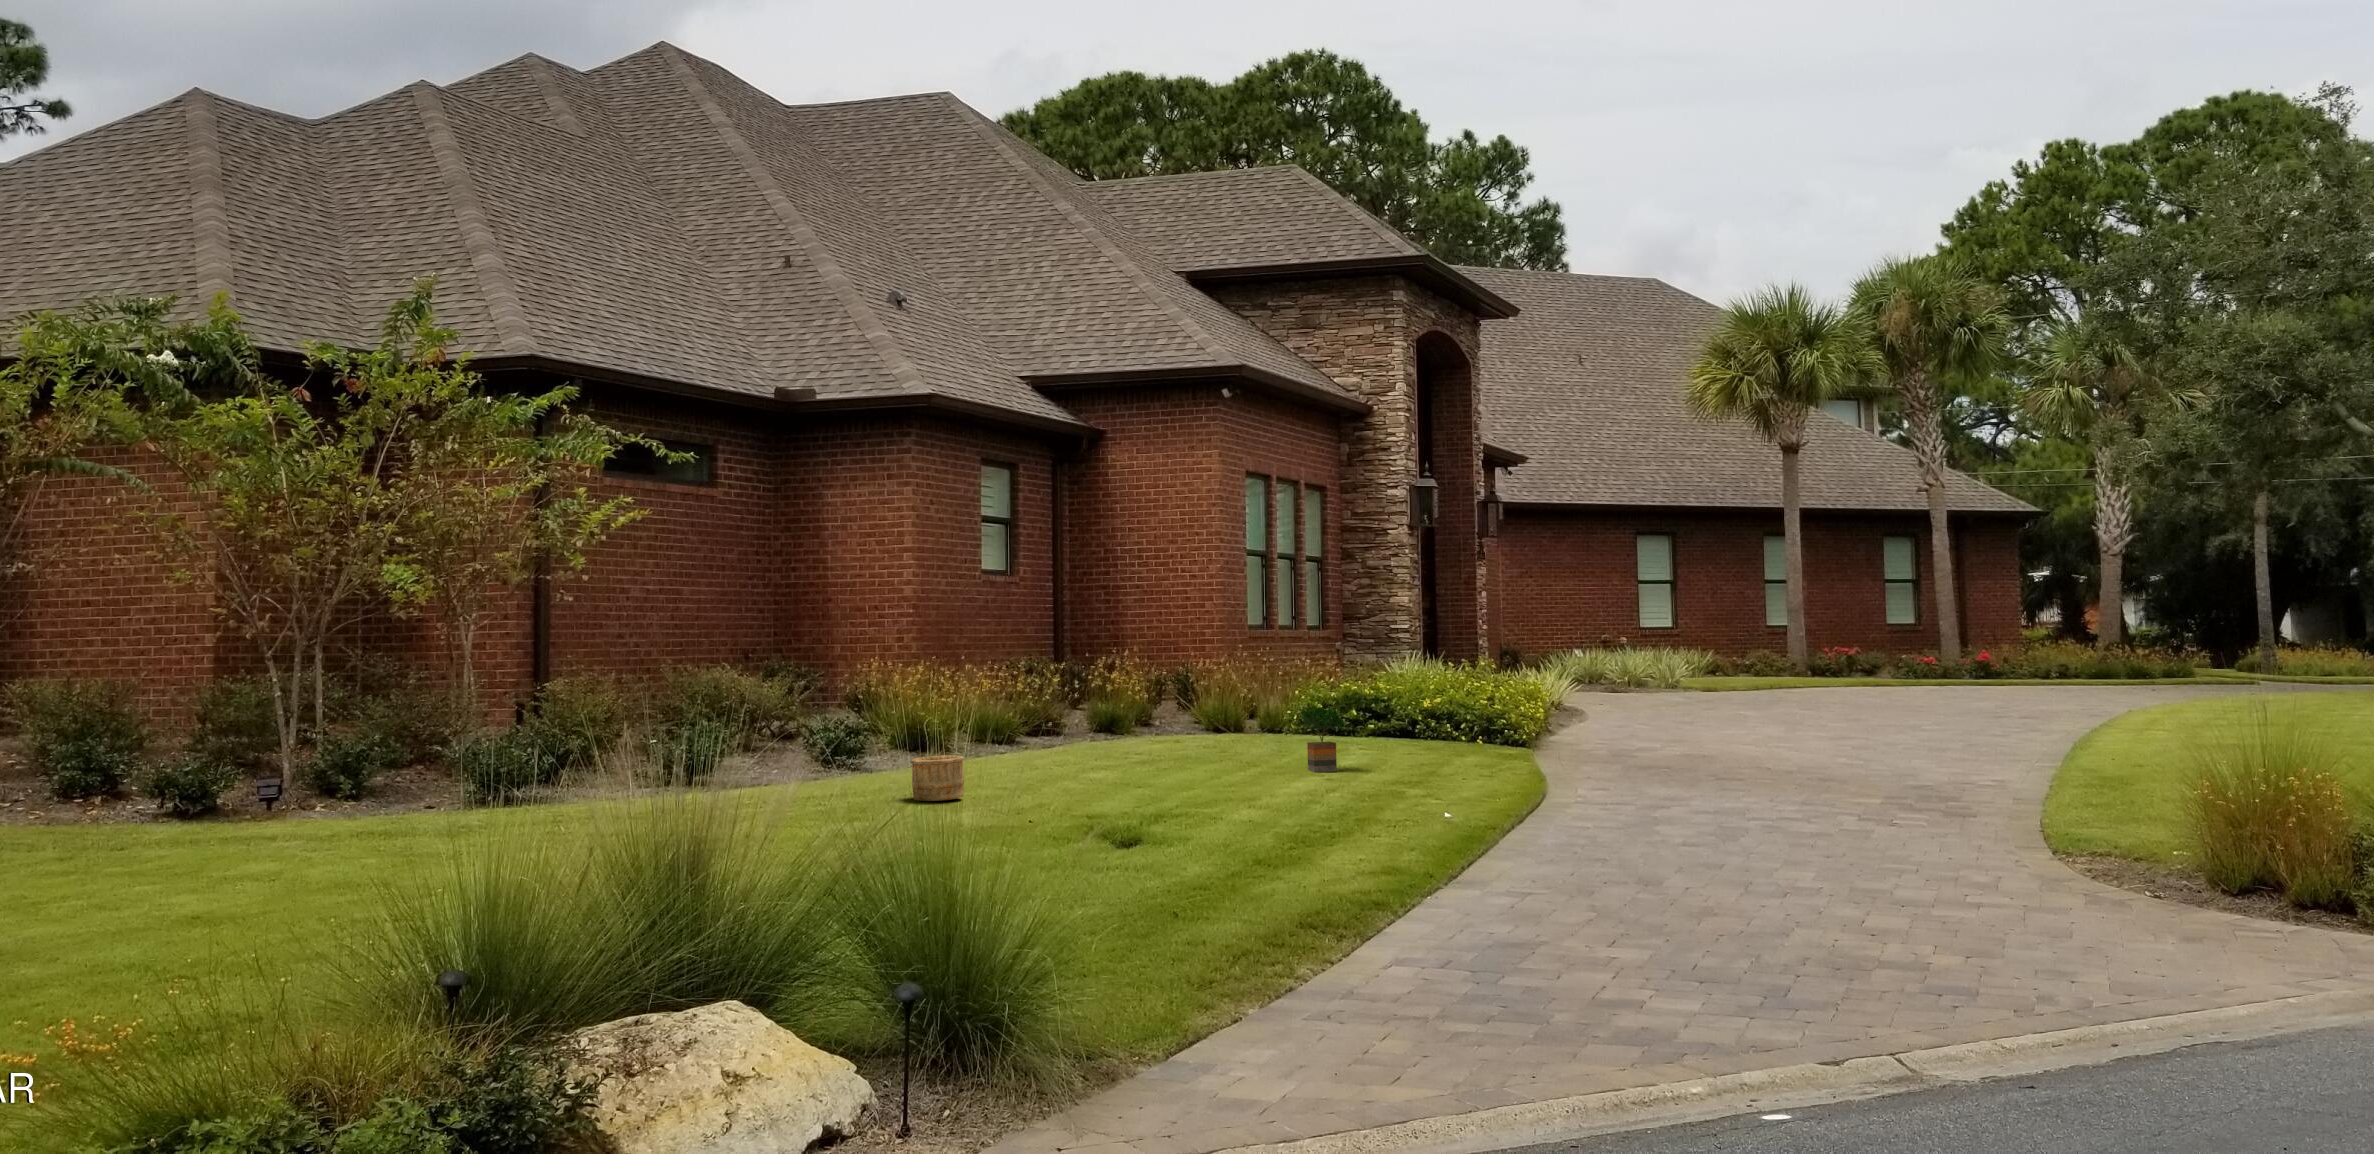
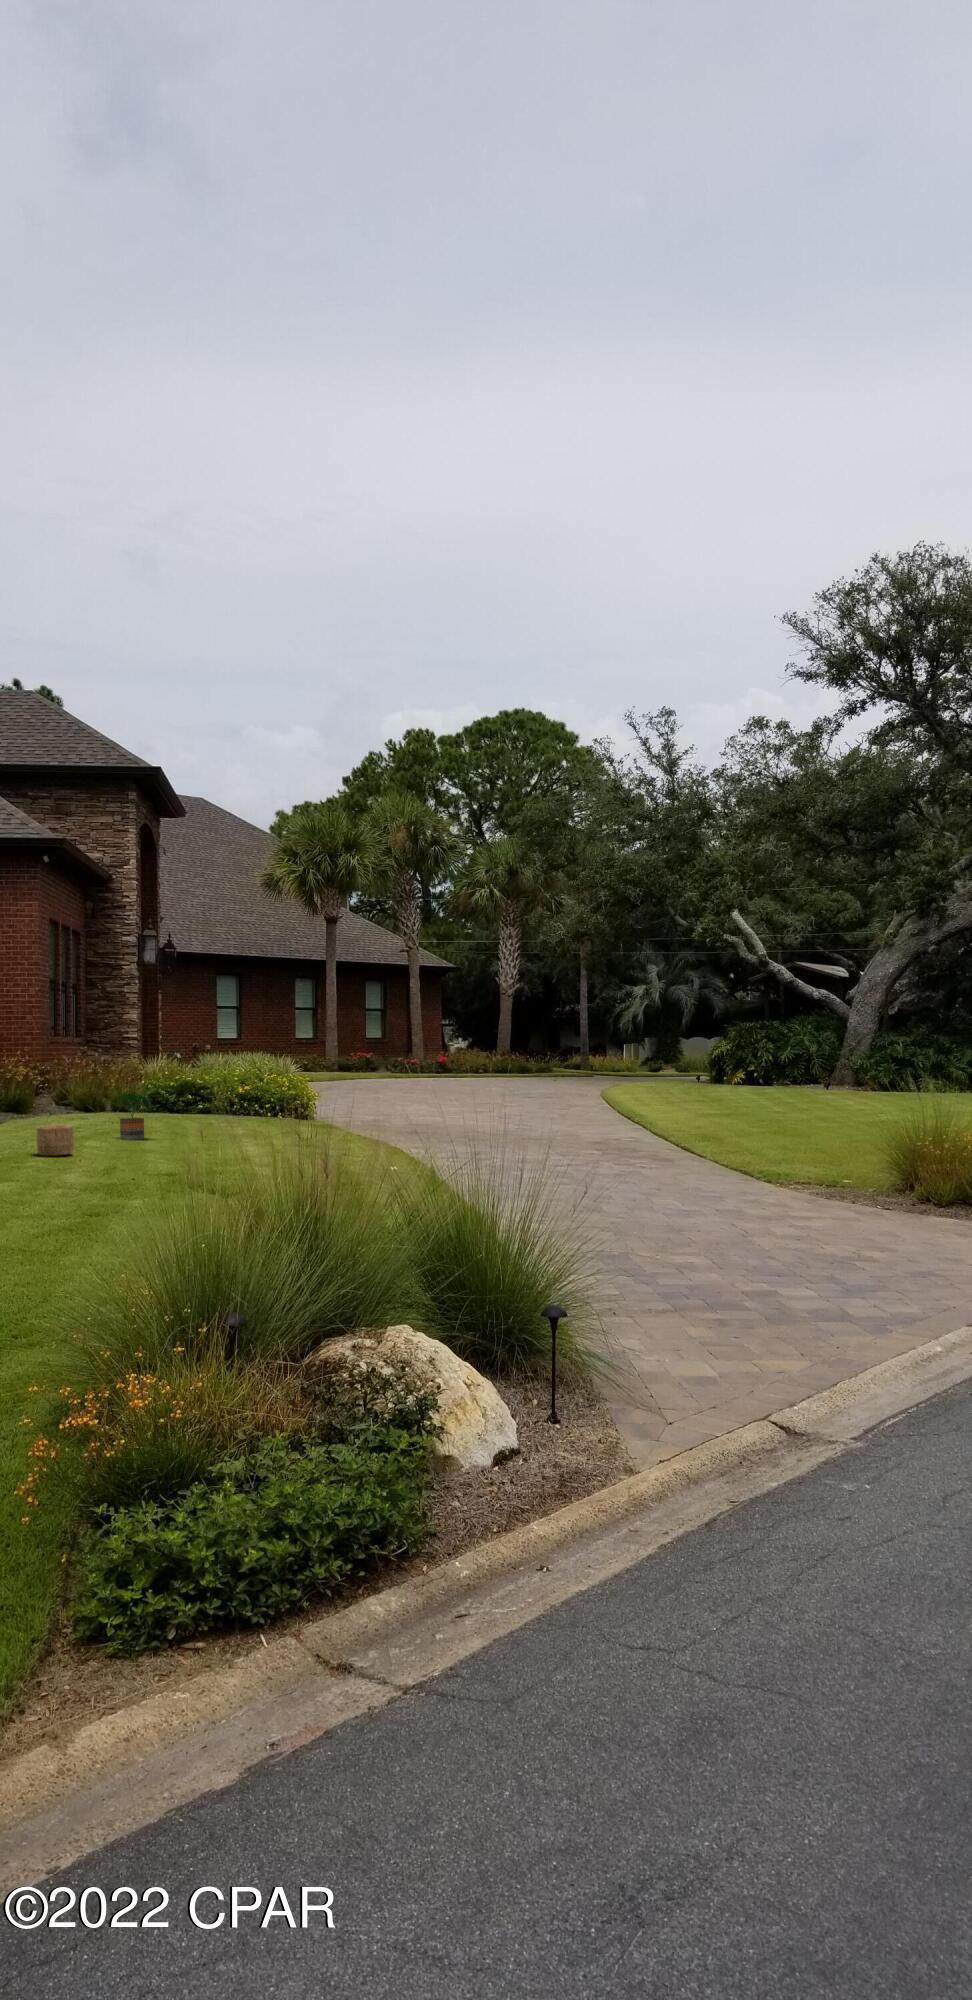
potted tree: present [1302,708,1345,772] -> present [117,1093,151,1140]

